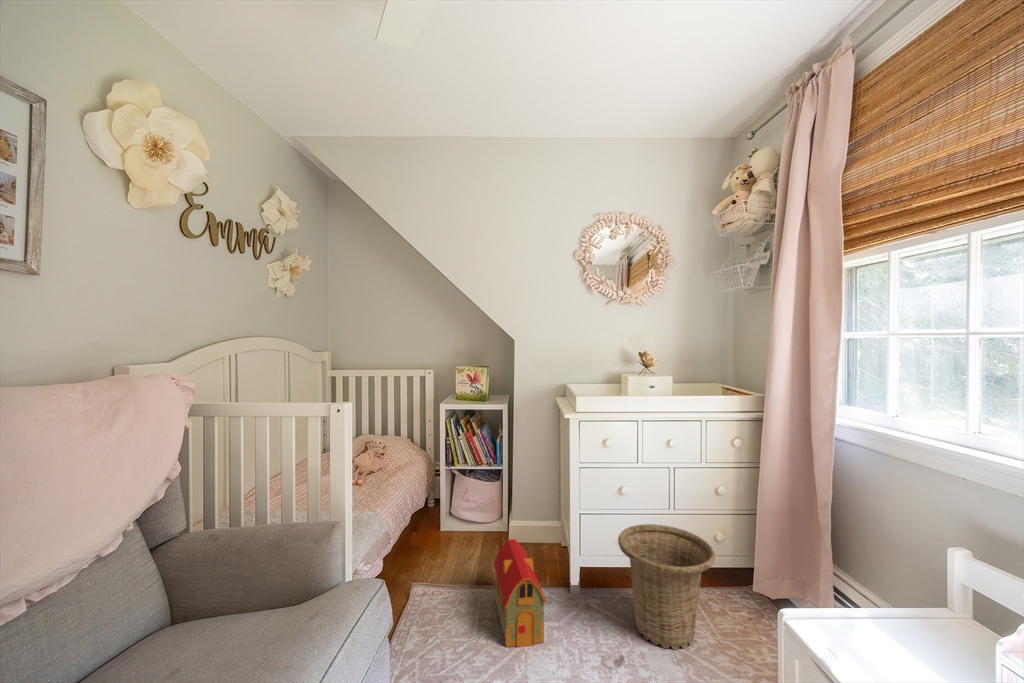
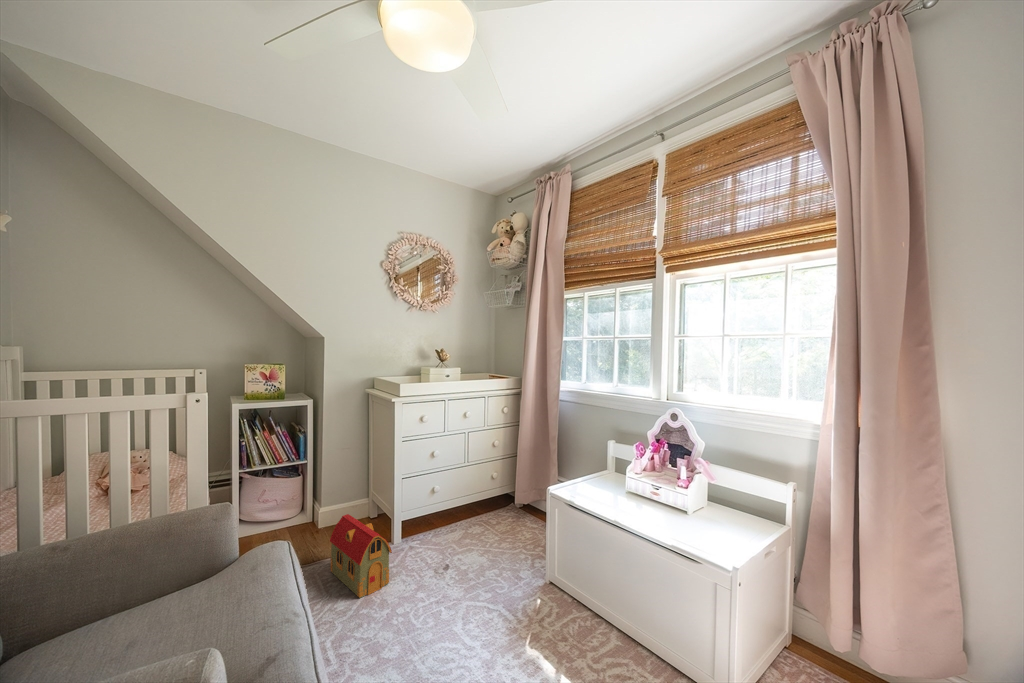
basket: present [618,524,715,649] -> none [437,474,501,555]

